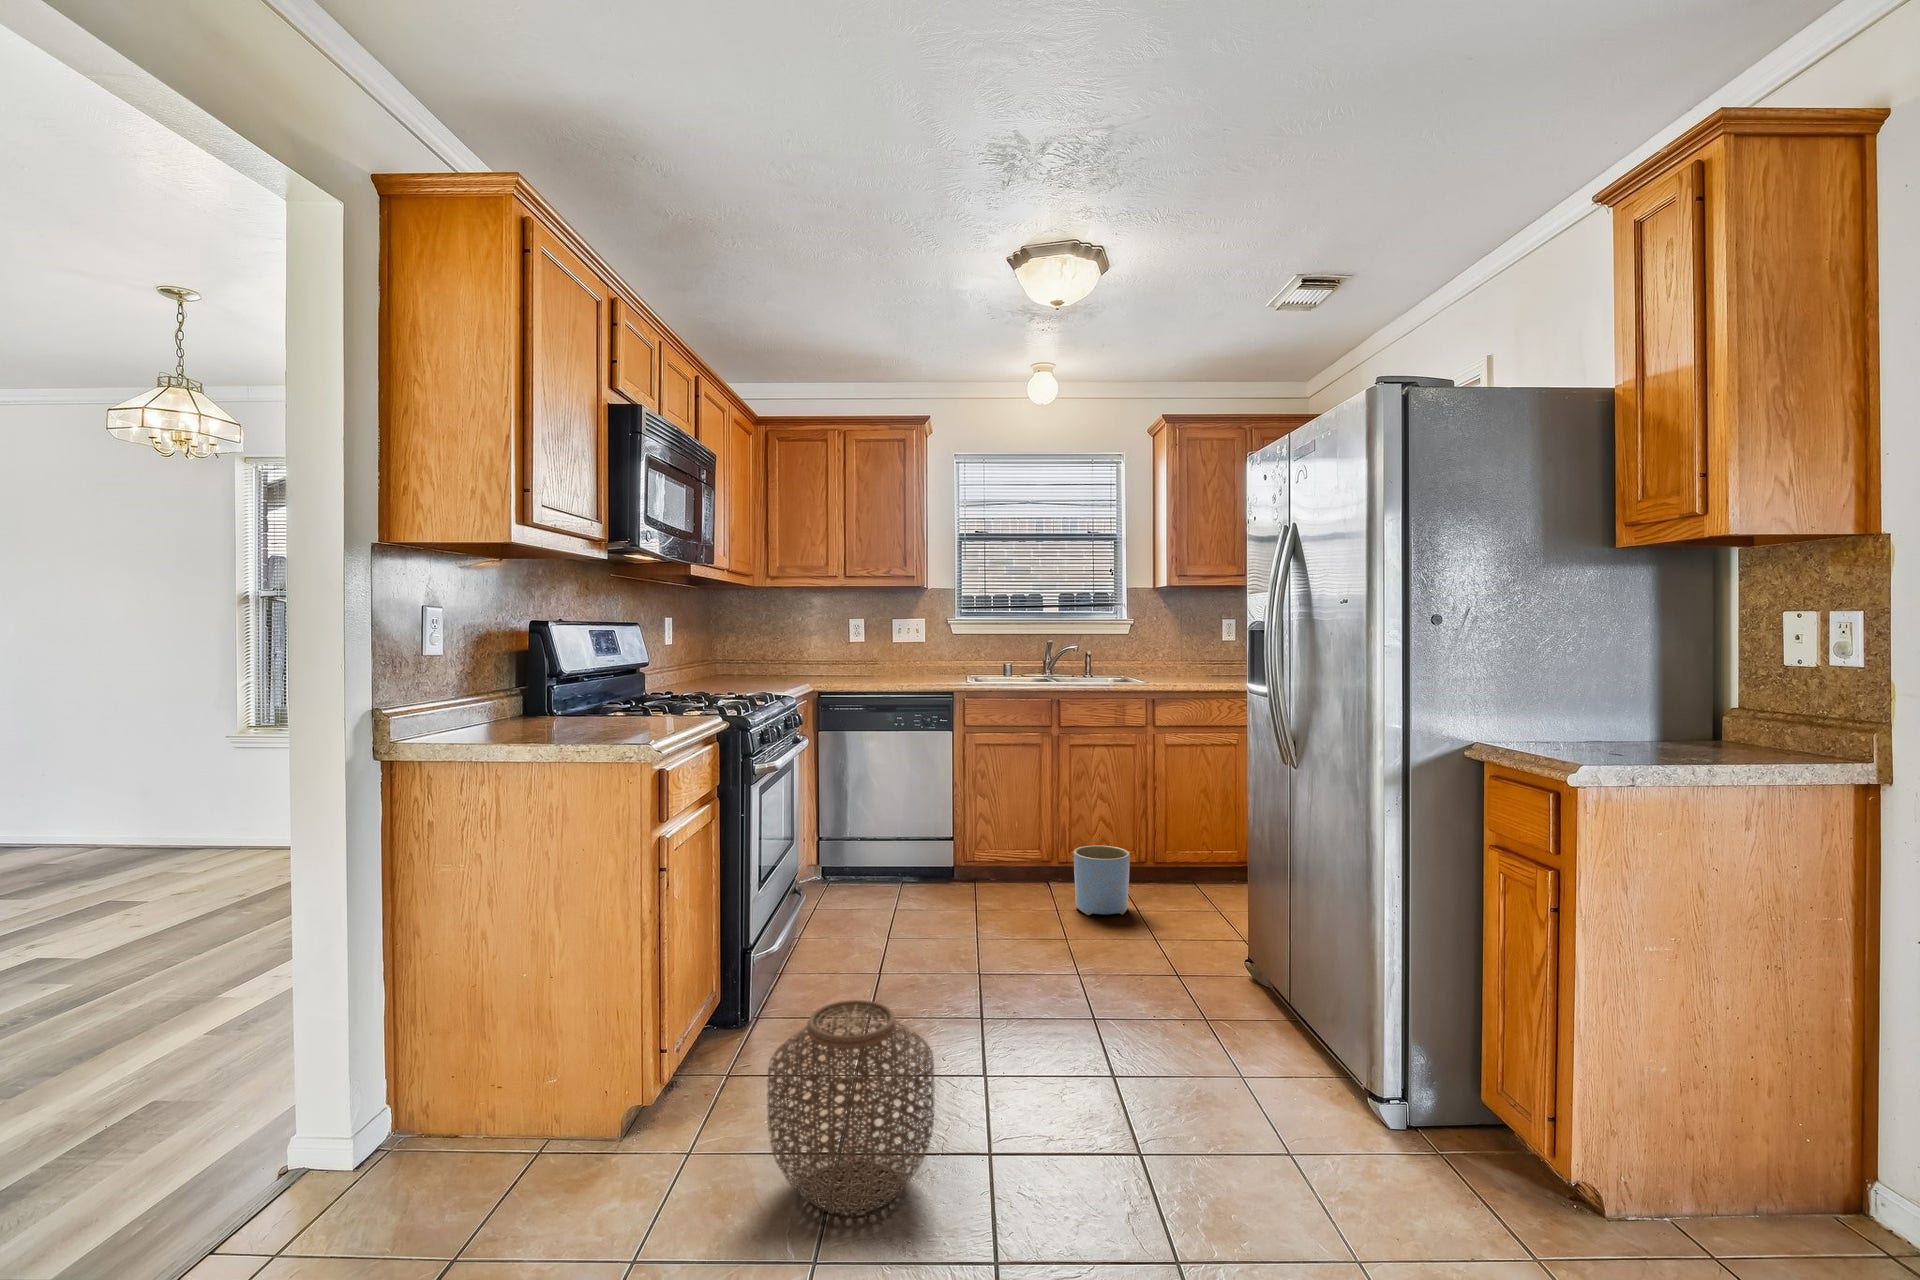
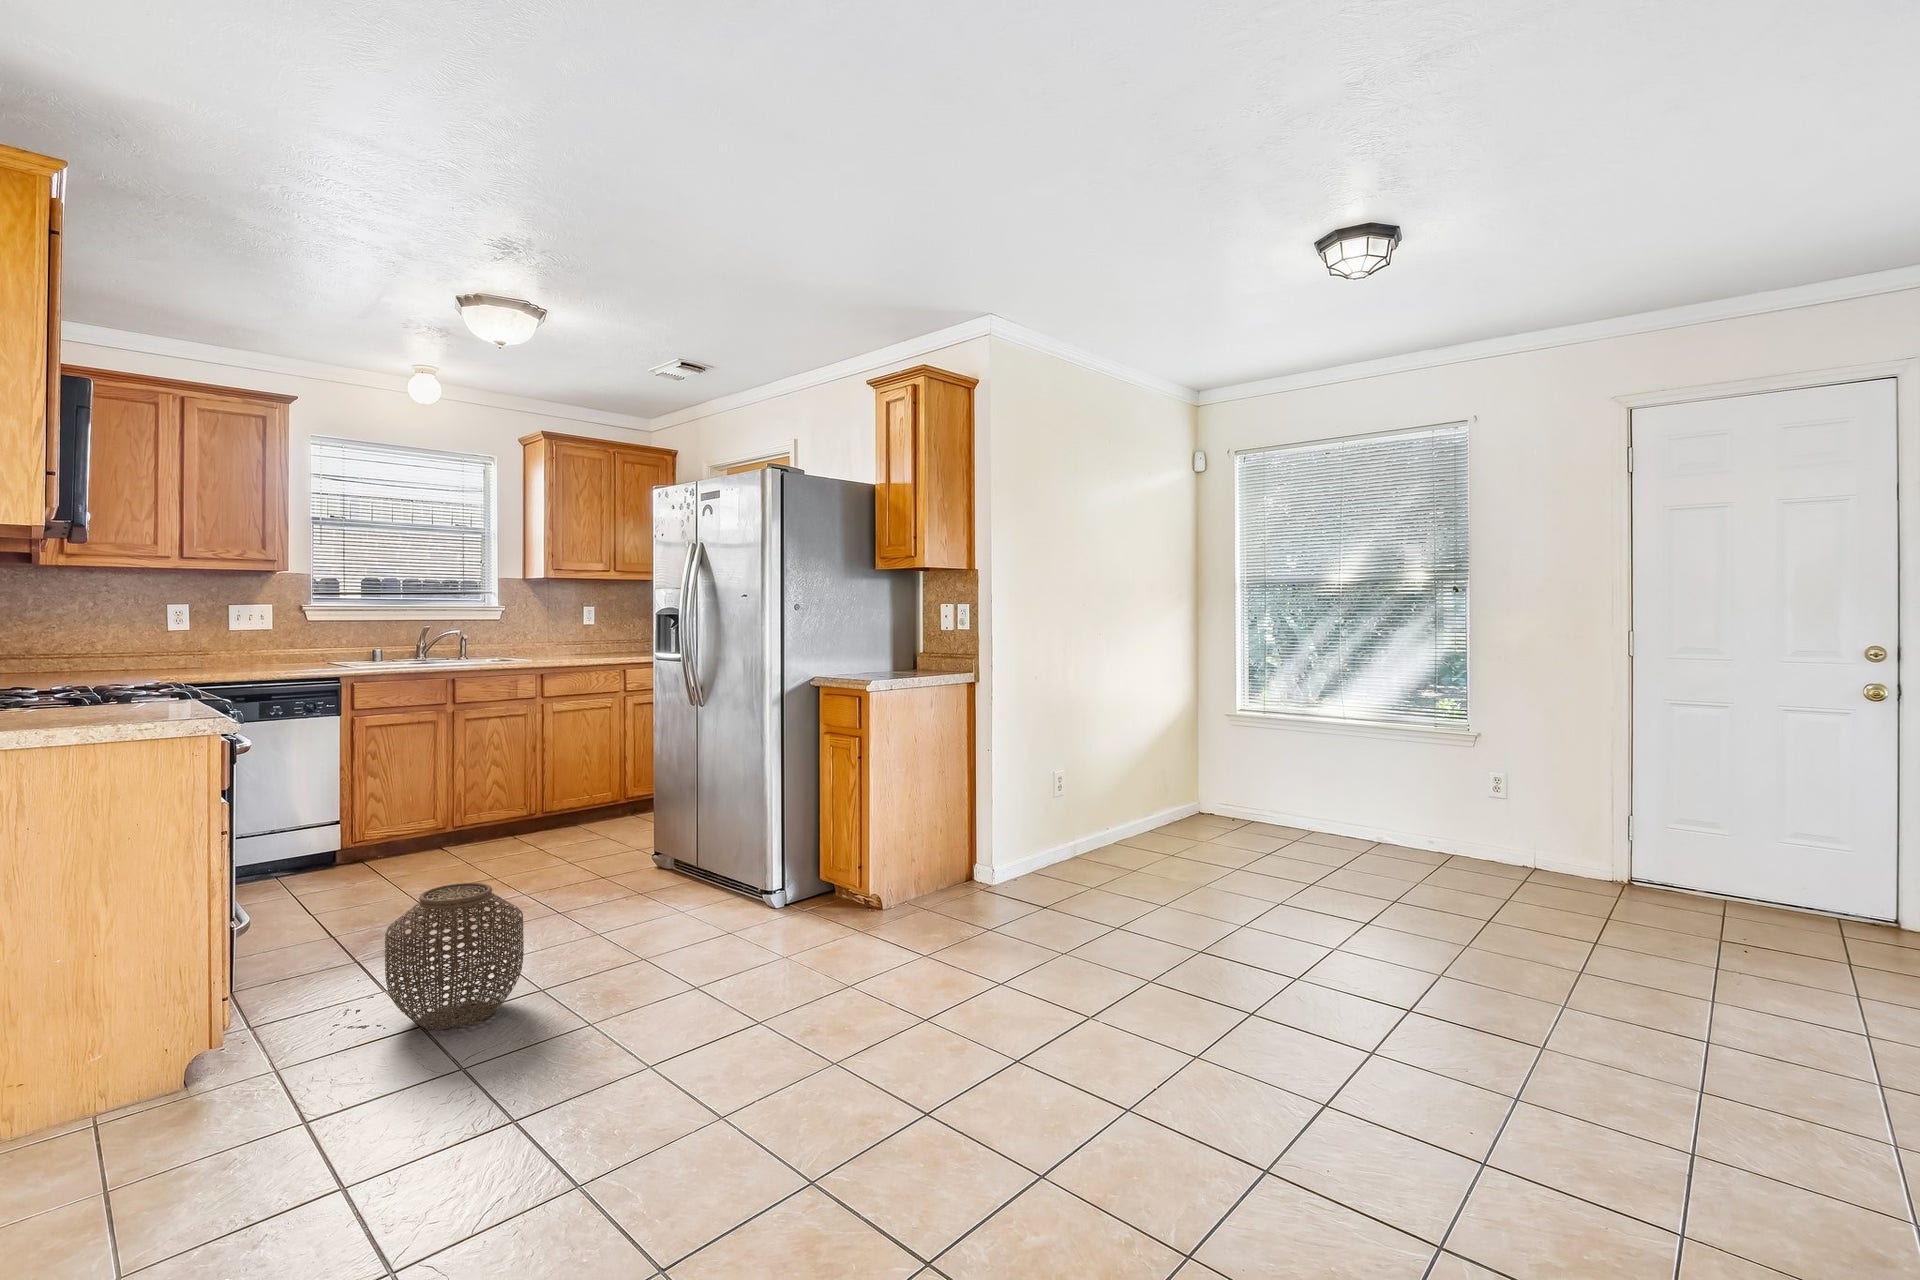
planter: present [1074,846,1130,915] -> none [487,801,539,859]

